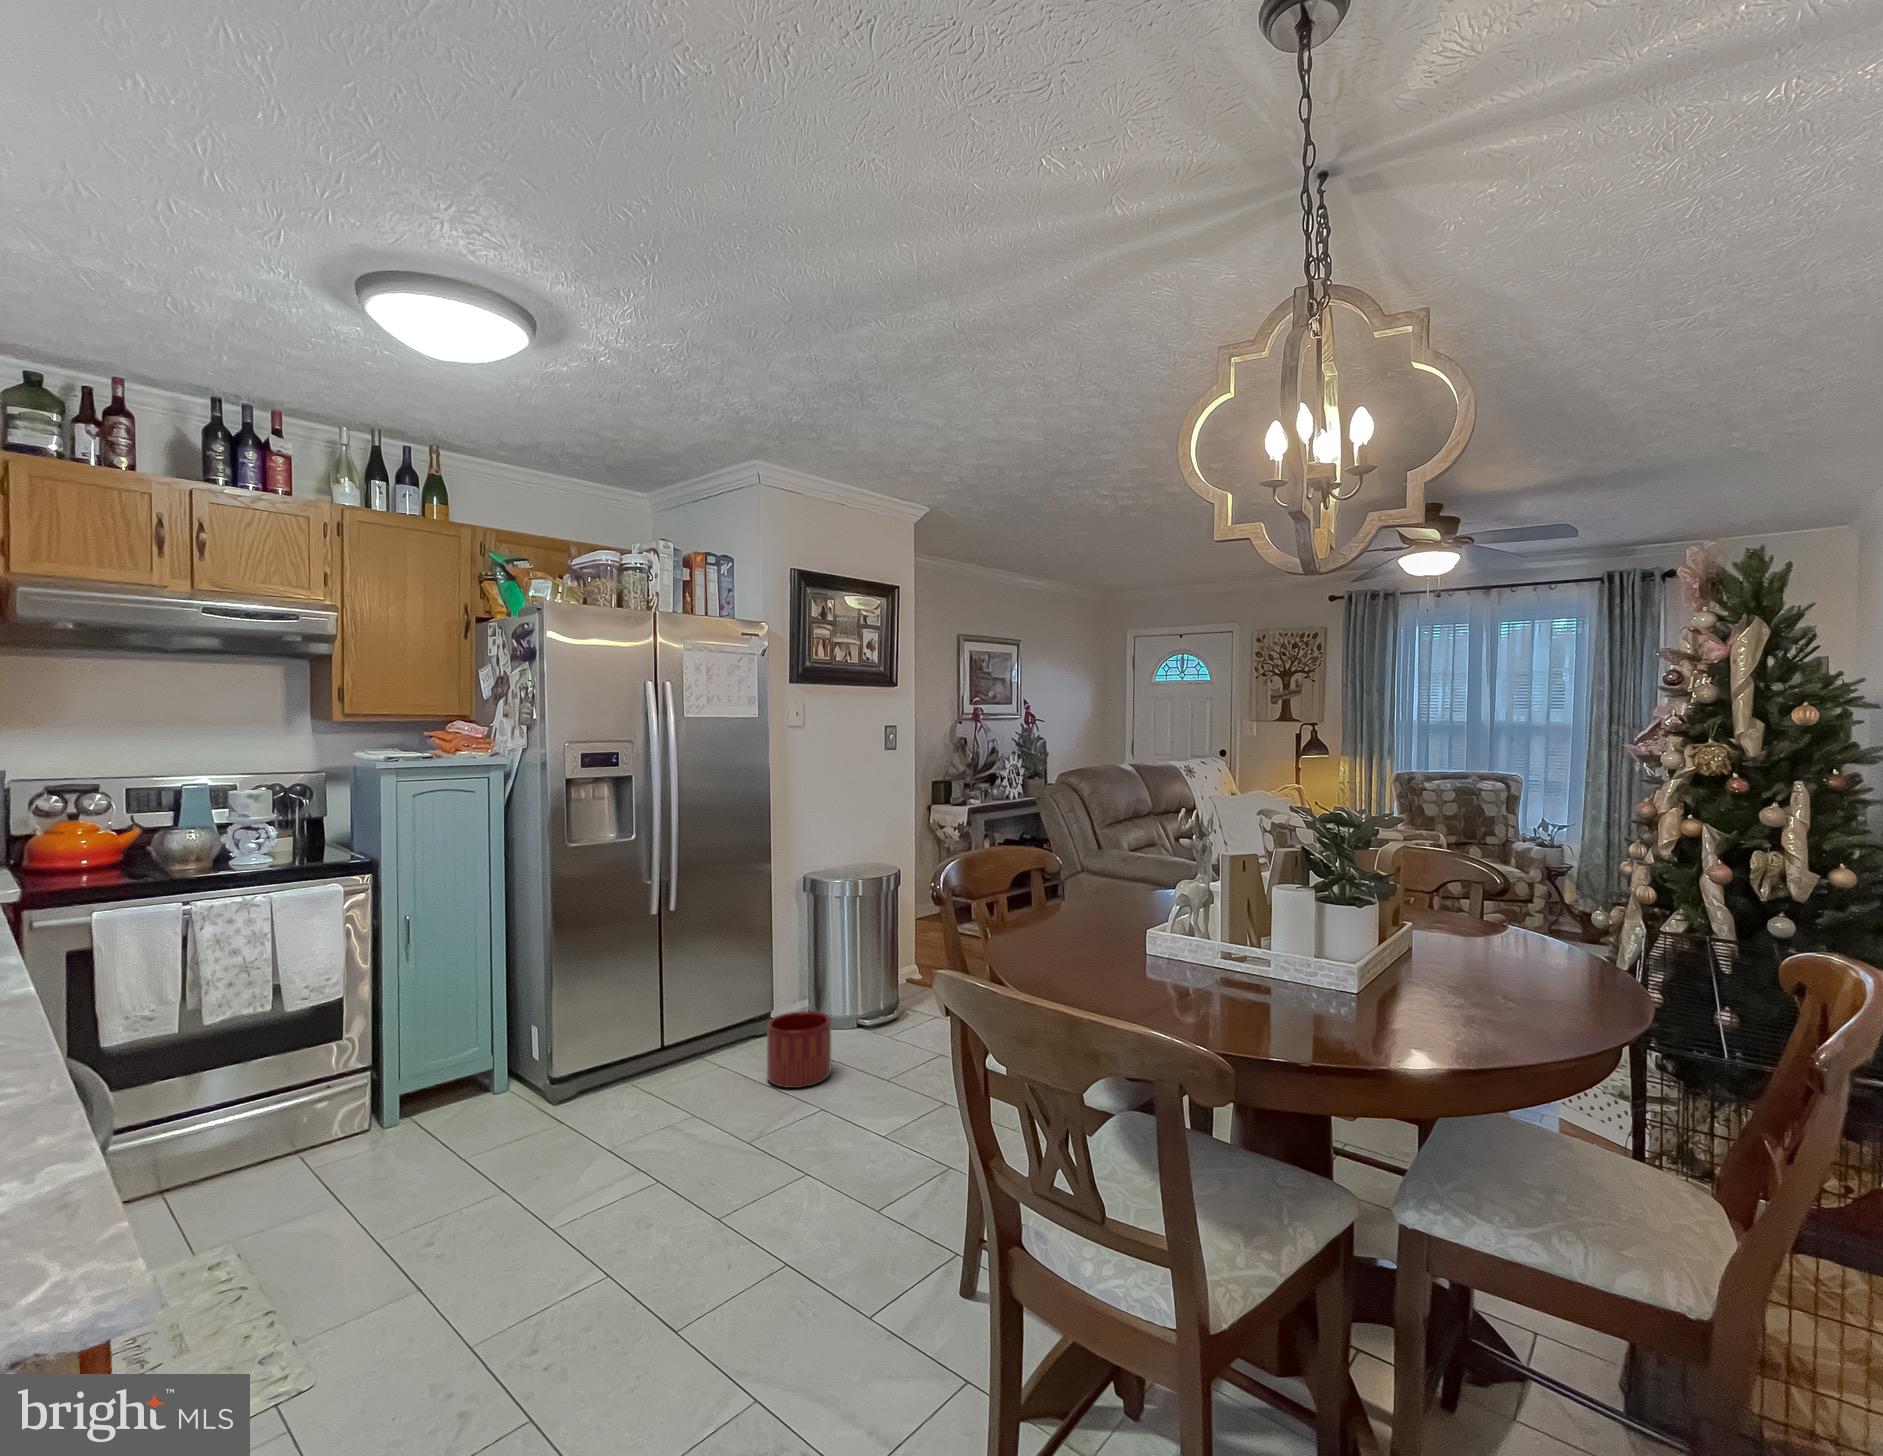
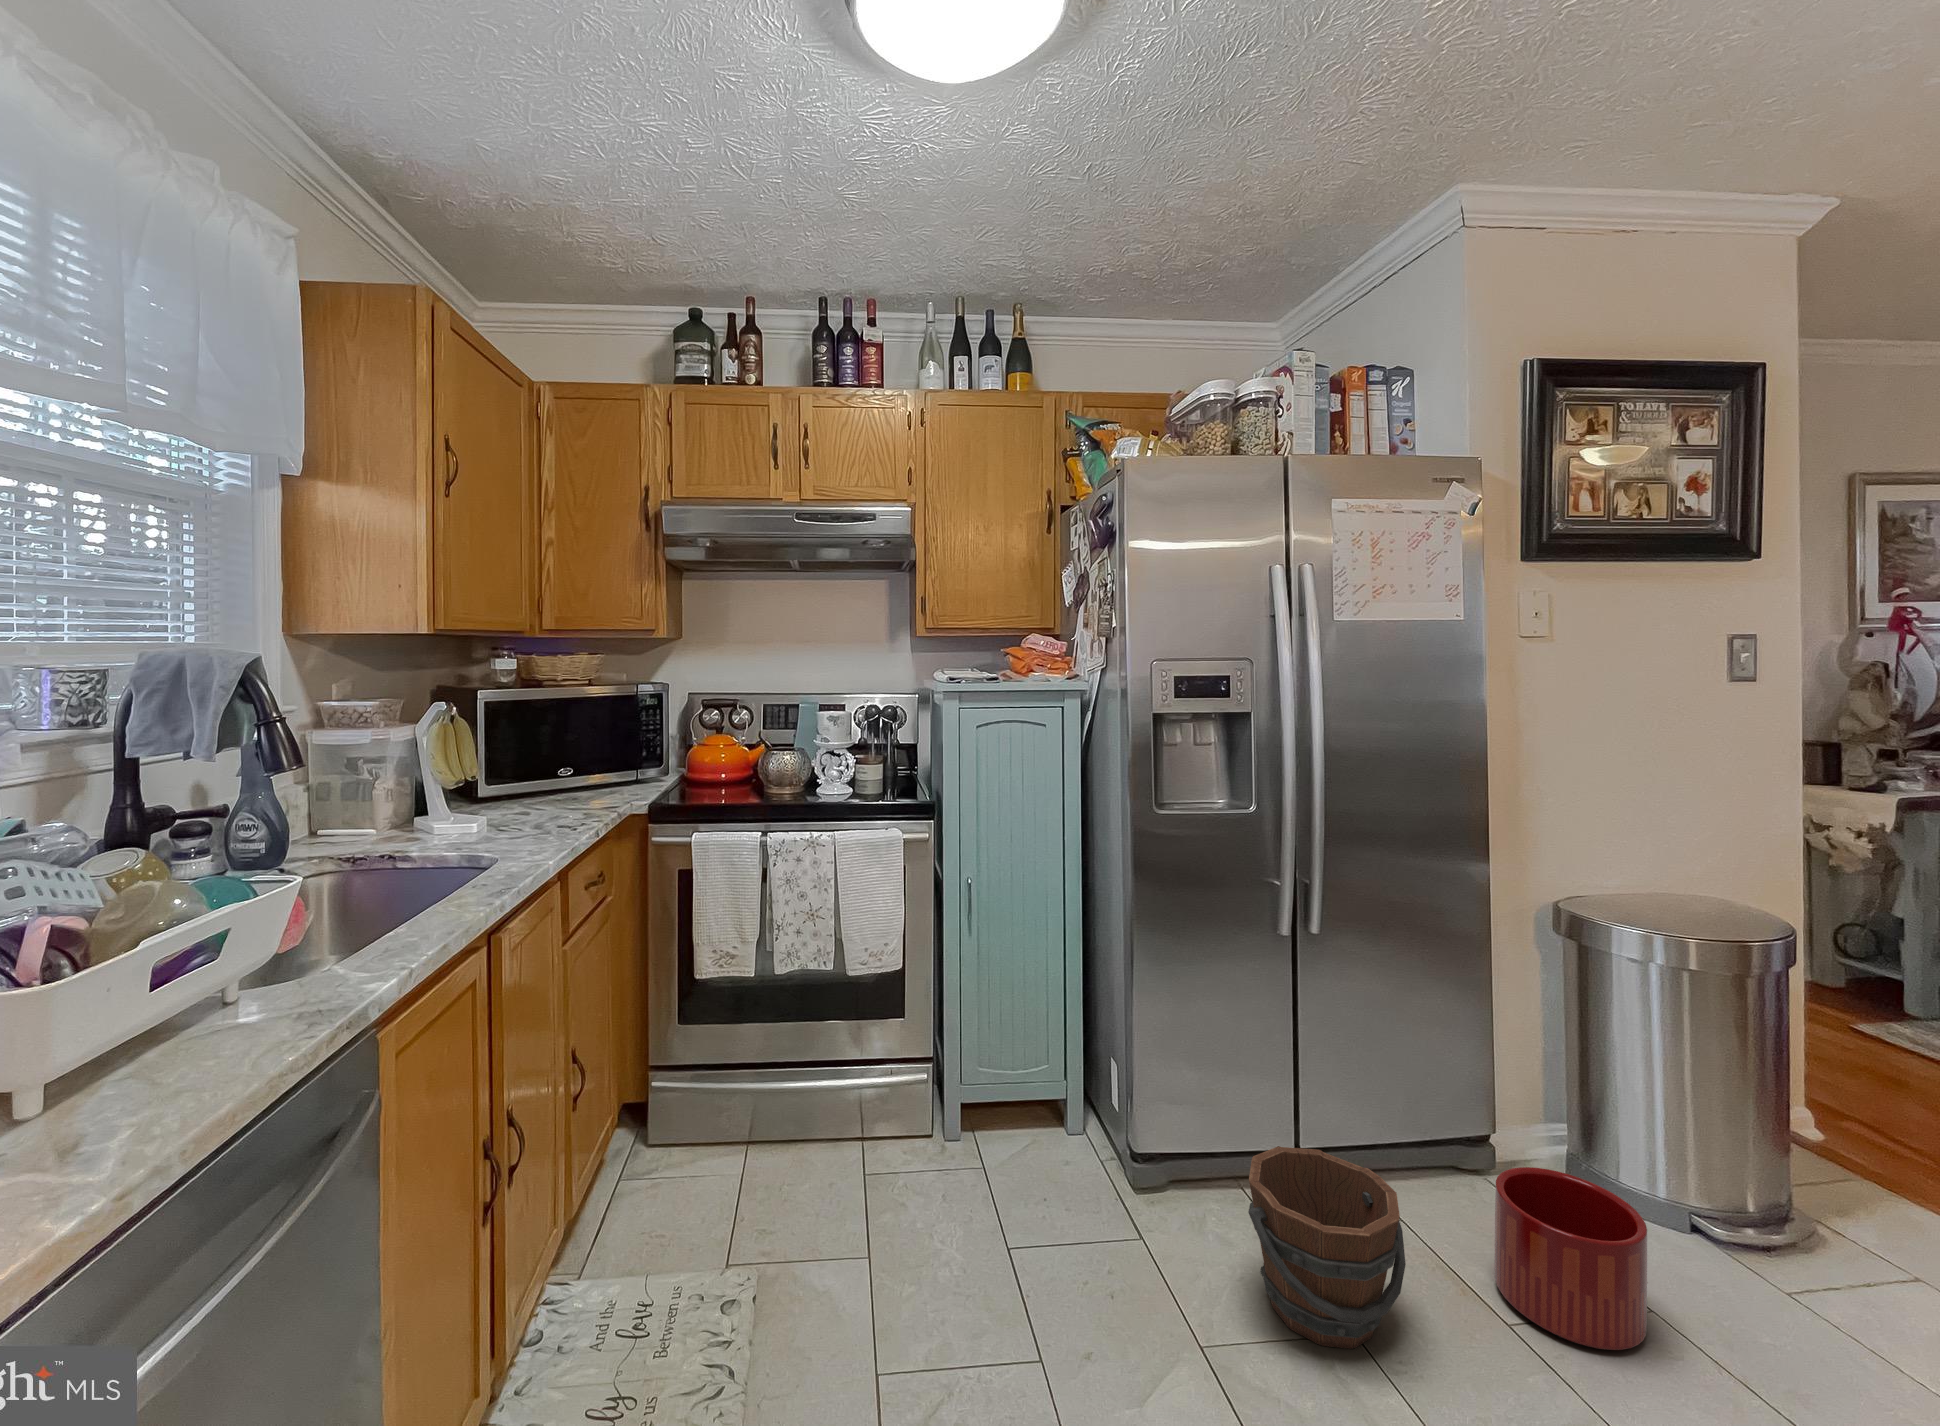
bucket: none [635,1032,721,1133] -> present [1248,1146,1406,1349]

